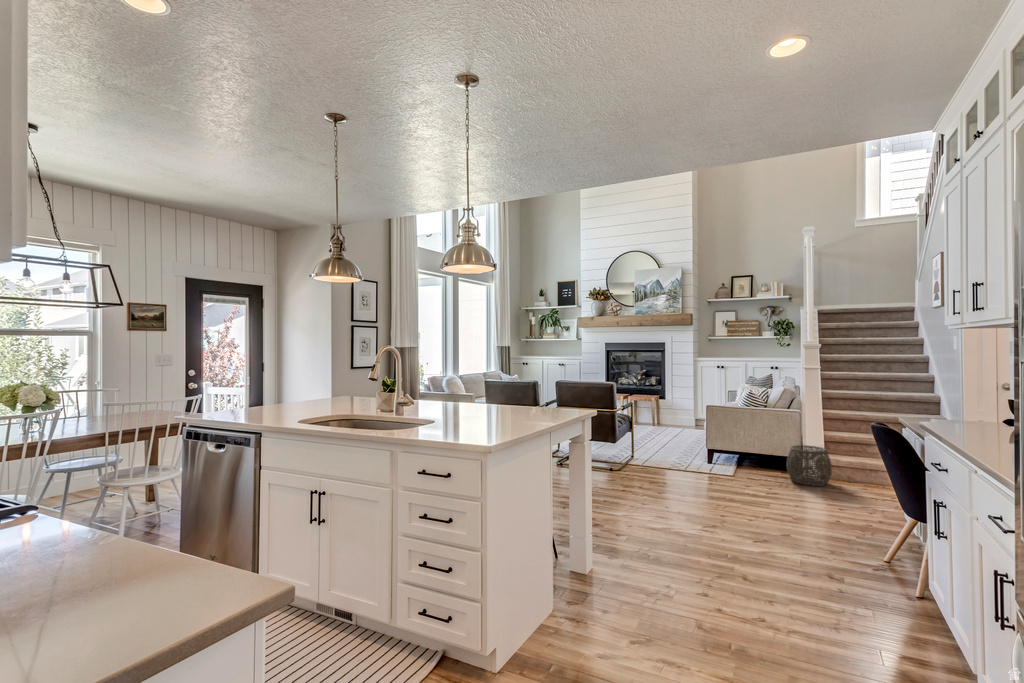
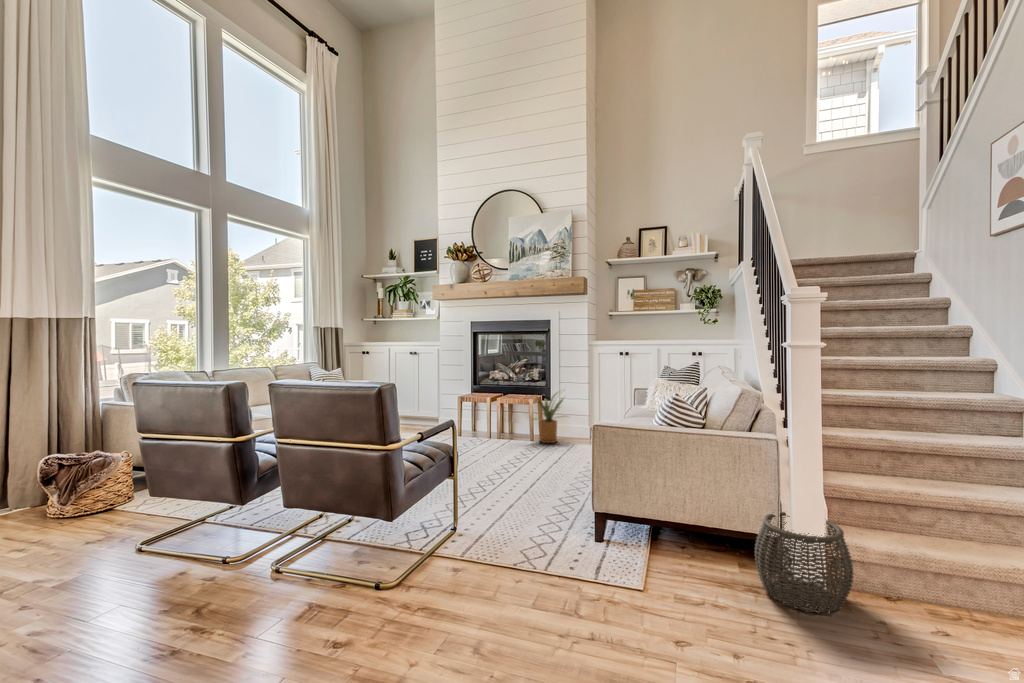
house plant: none [647,391,683,428] -> present [531,392,564,443]

